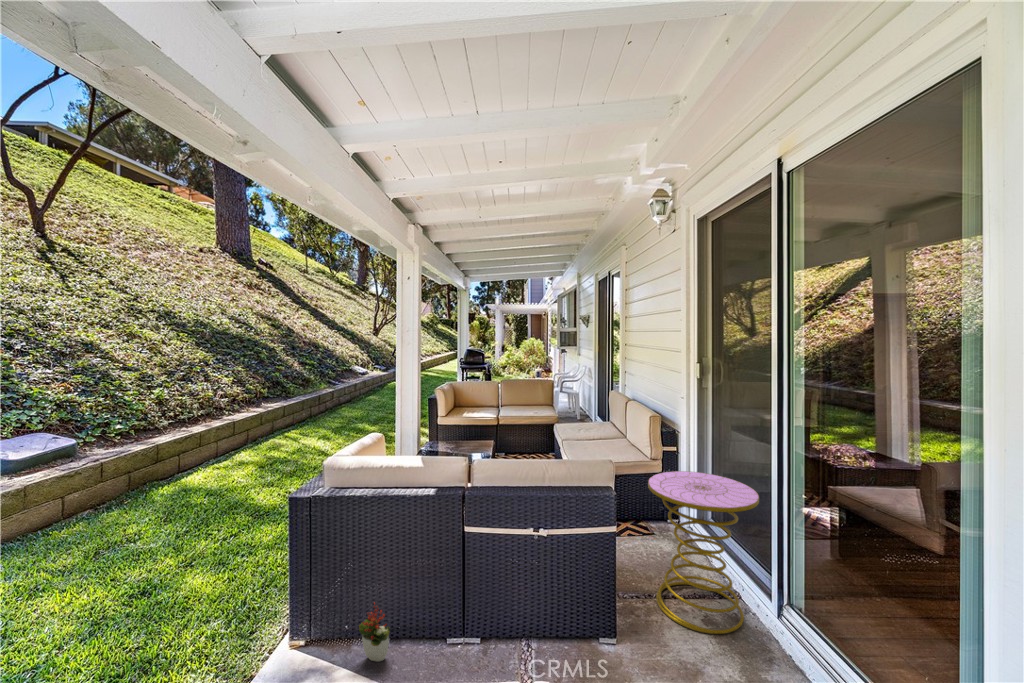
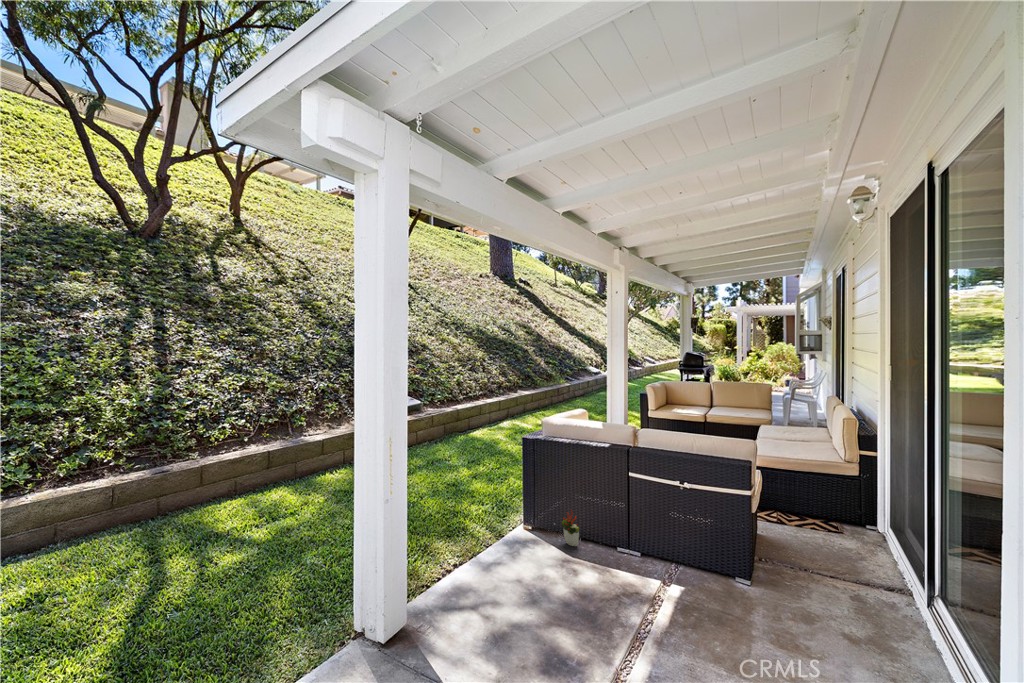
side table: present [648,471,759,634] -> none [796,464,910,606]

